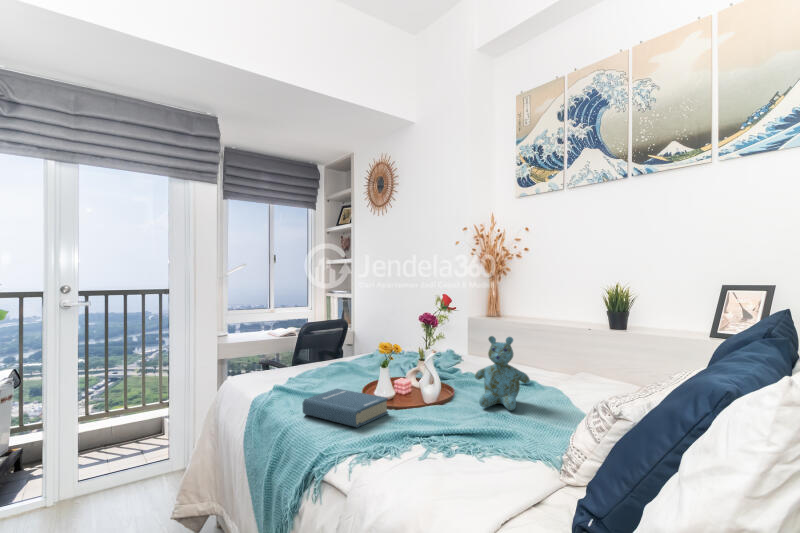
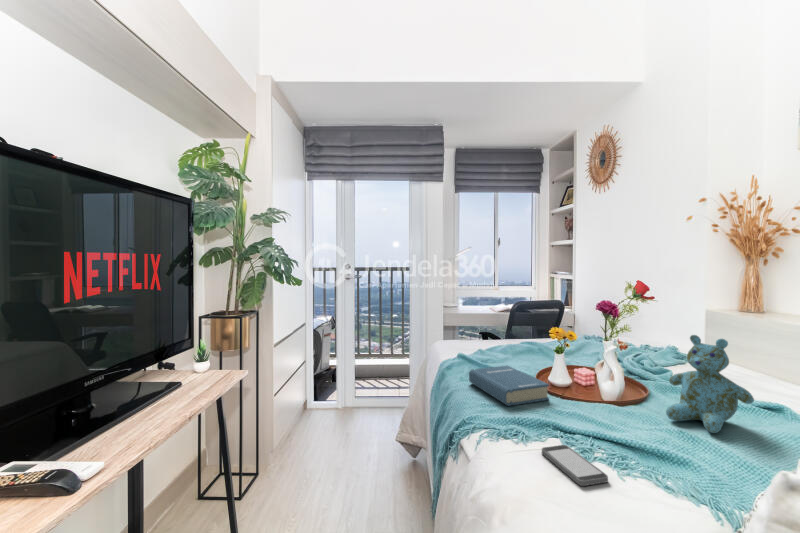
smartphone: none [415,447,476,475] -> present [542,445,608,486]

